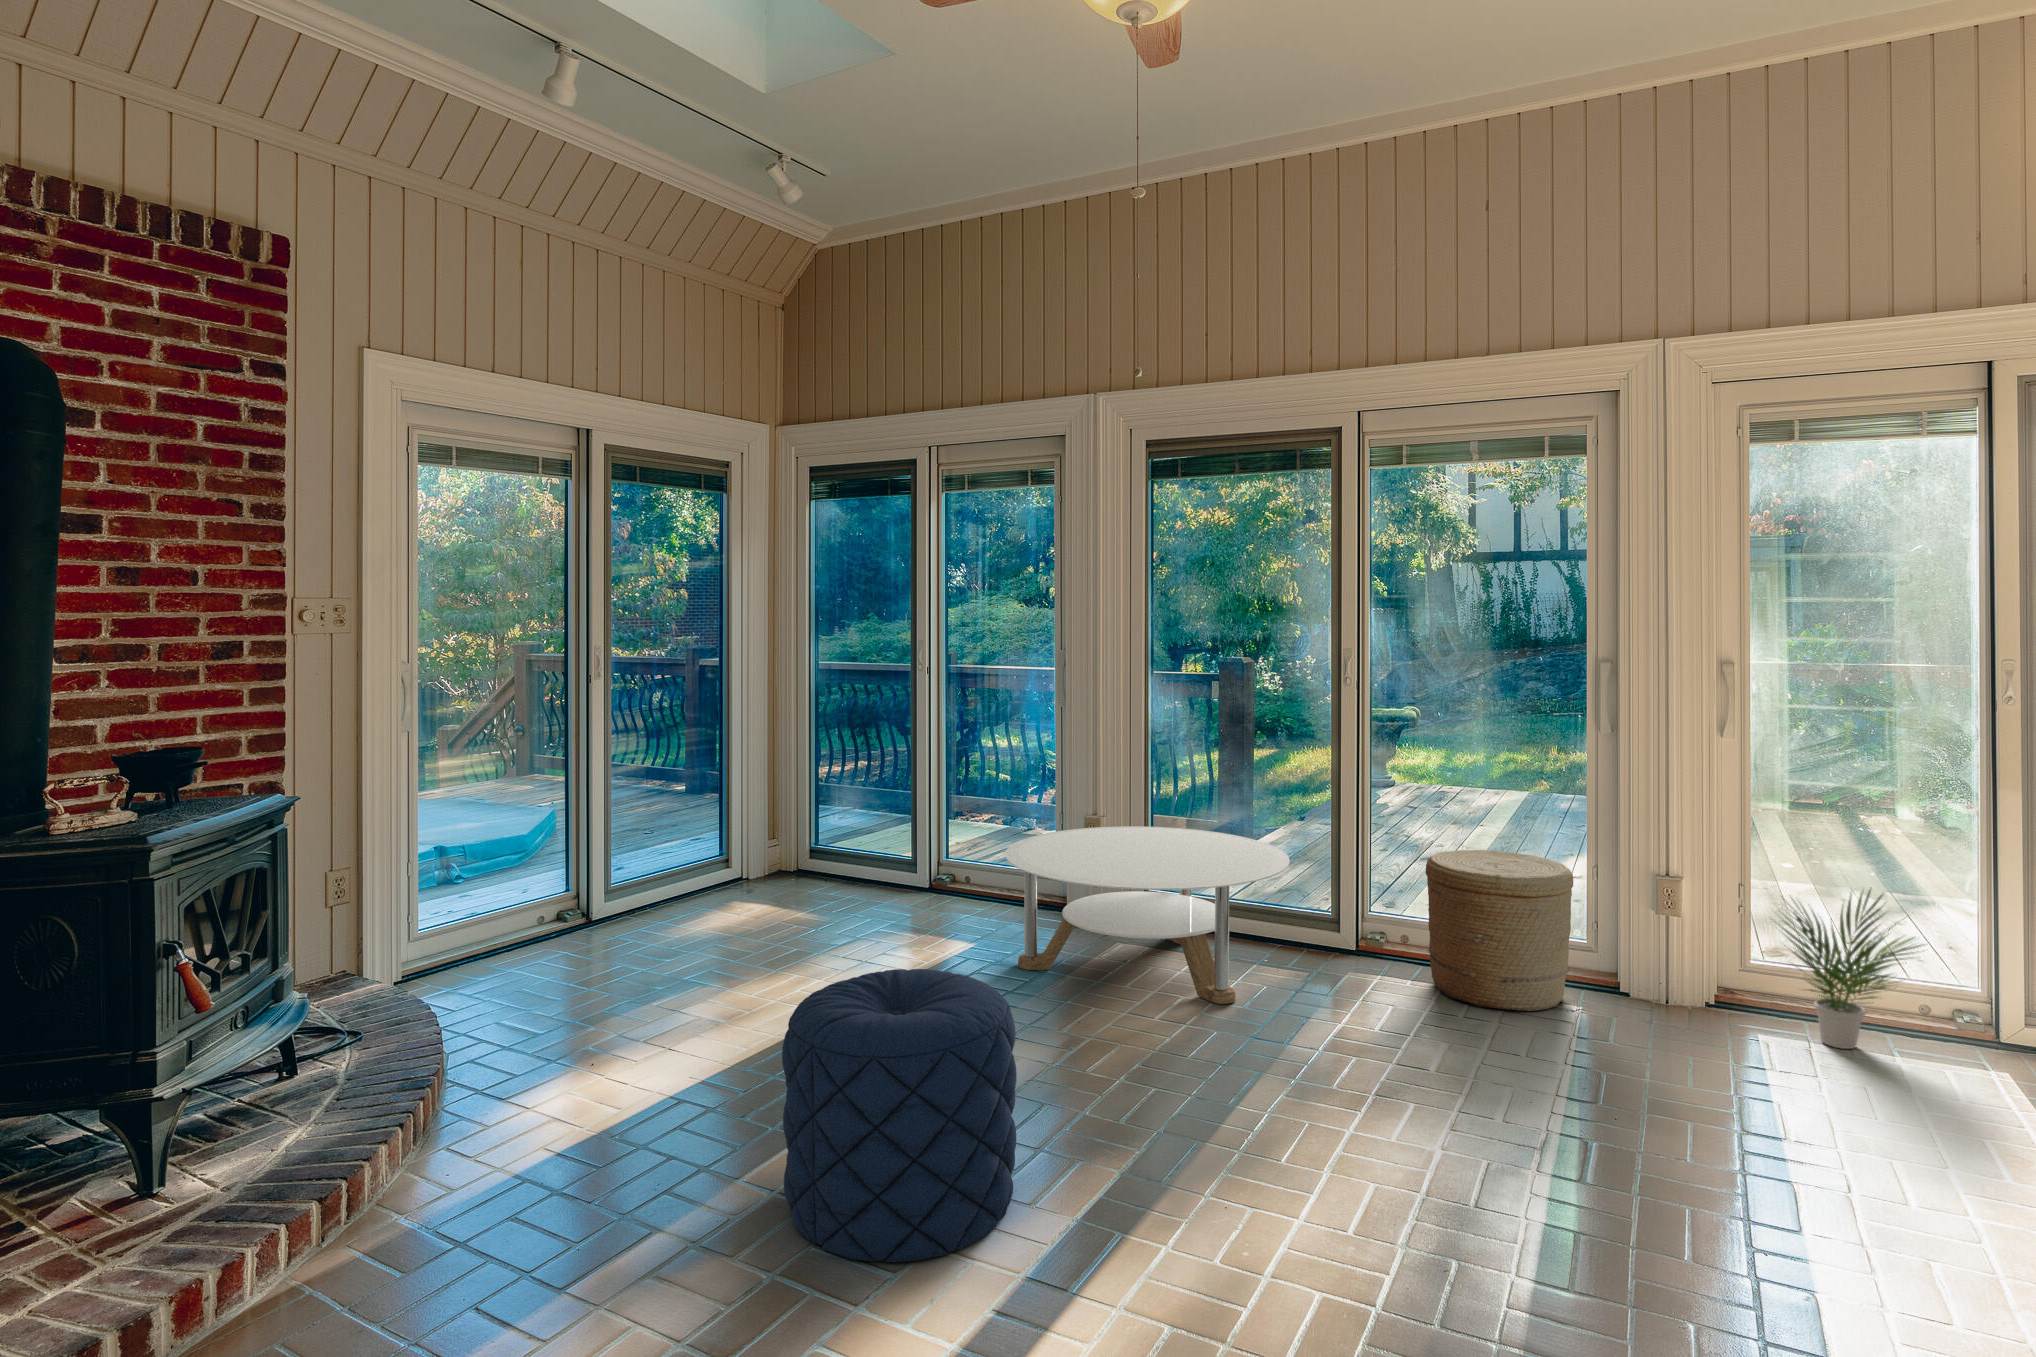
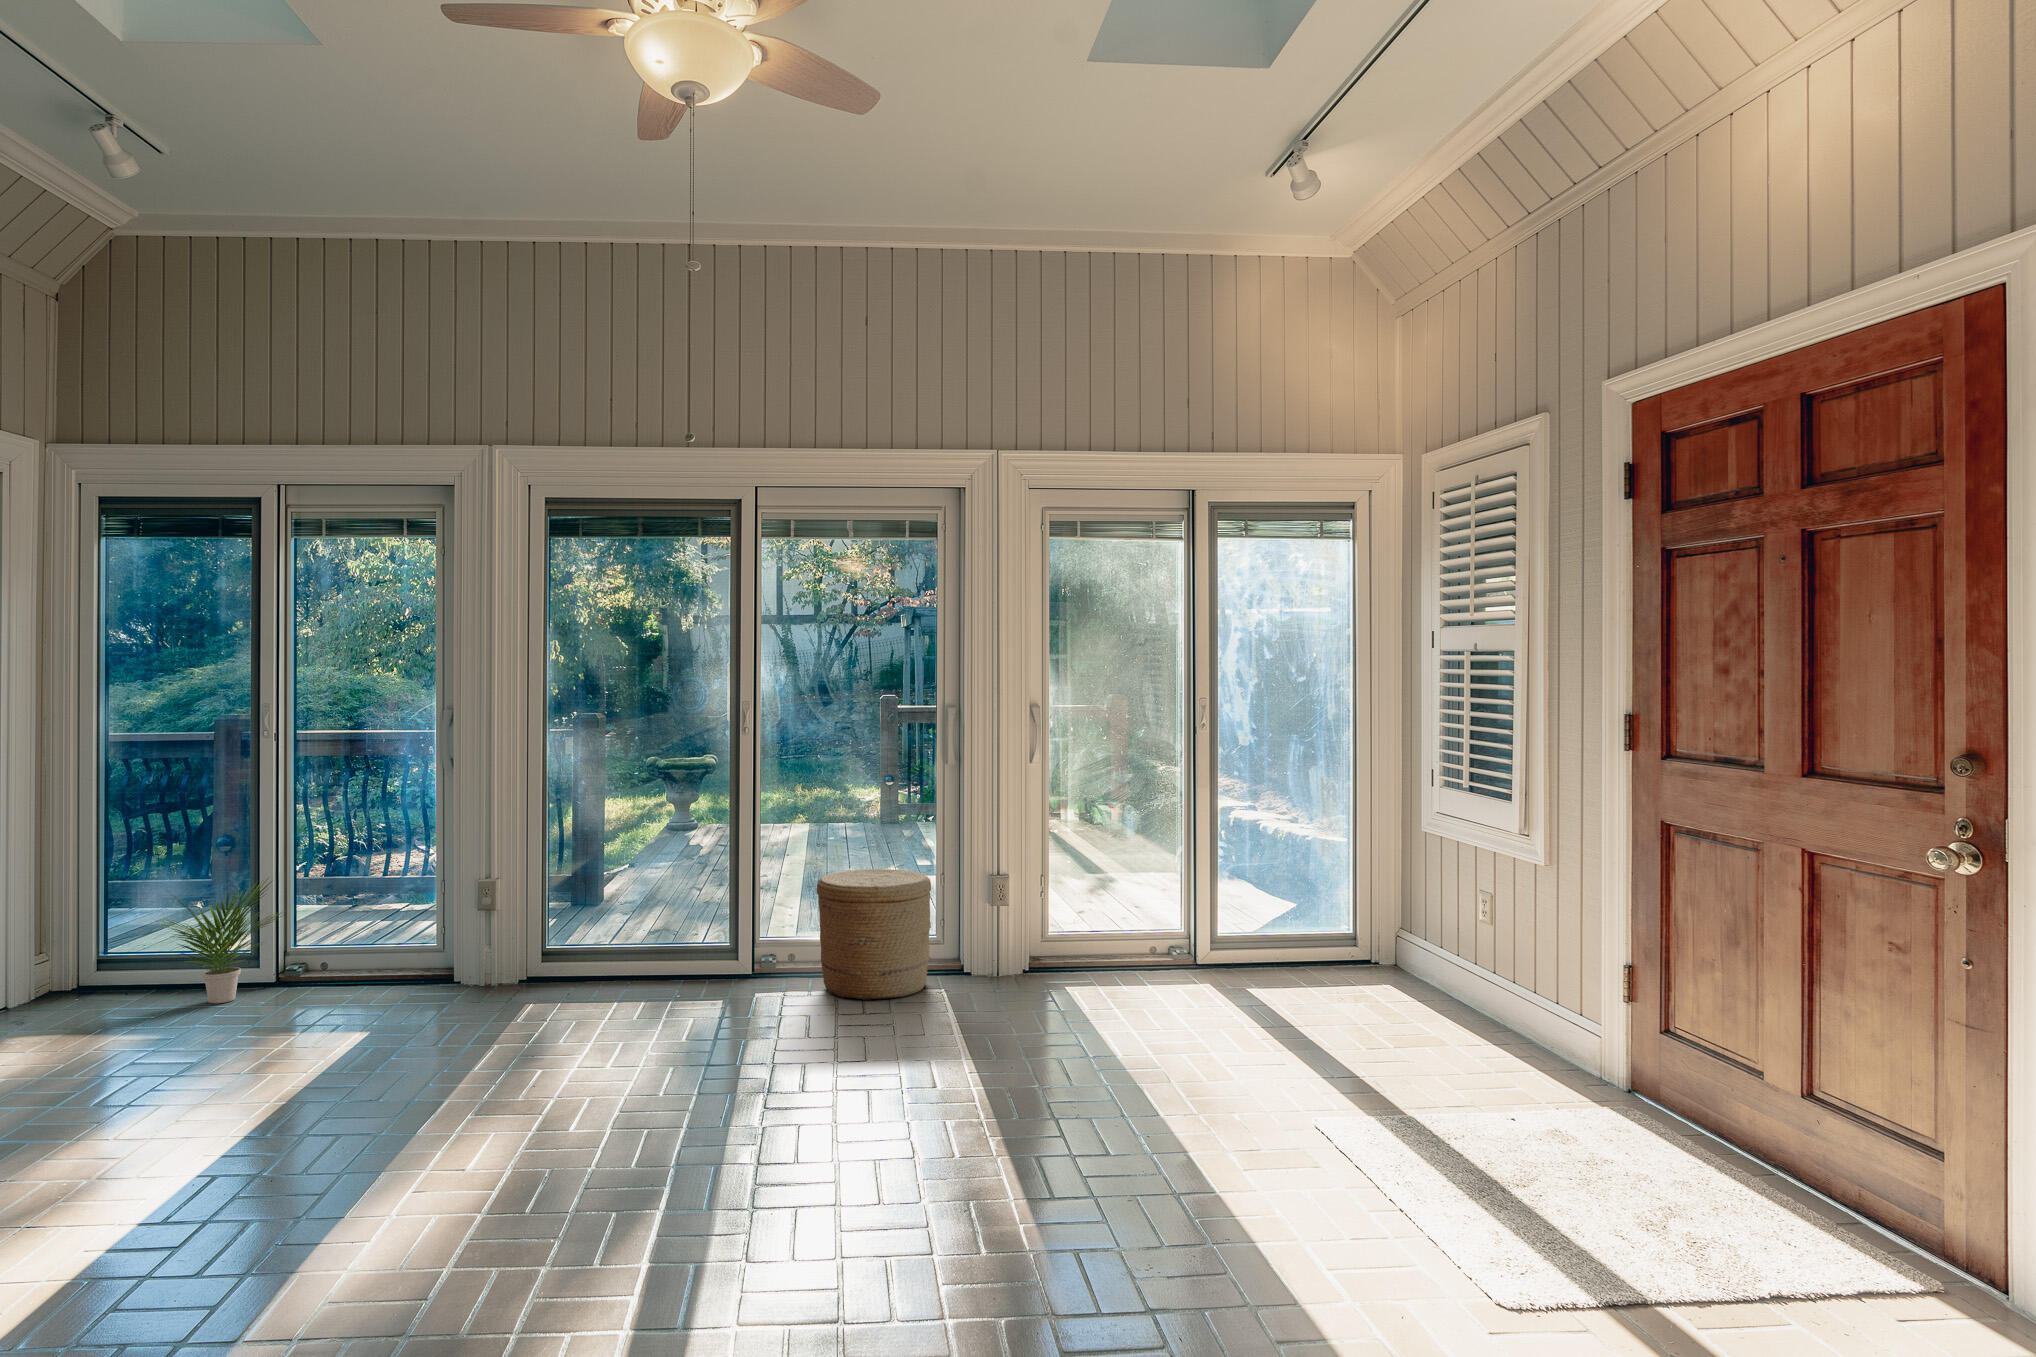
round table: present [1005,826,1290,1004] -> none [400,880,699,1039]
potted plant: present [1772,890,1920,1049] -> present [162,880,282,1004]
pouf: present [782,969,1017,1262] -> none [224,1017,485,1306]

